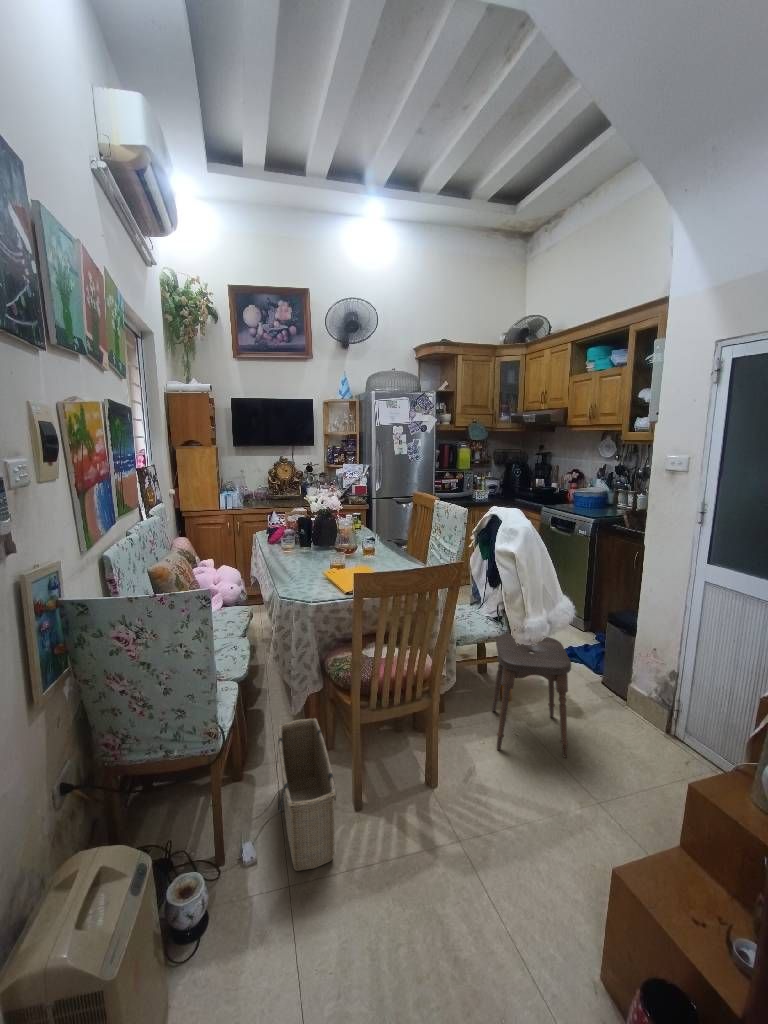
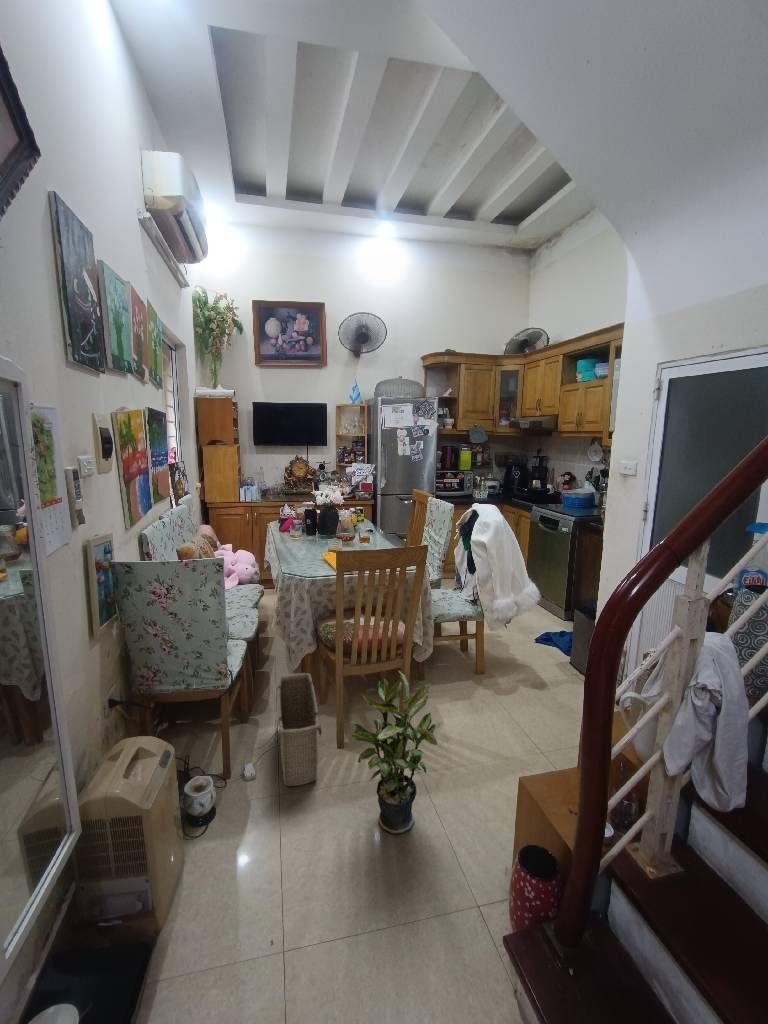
stool: present [492,634,571,757] -> none [464,614,529,719]
potted plant: none [383,723,494,935] -> present [351,671,437,834]

